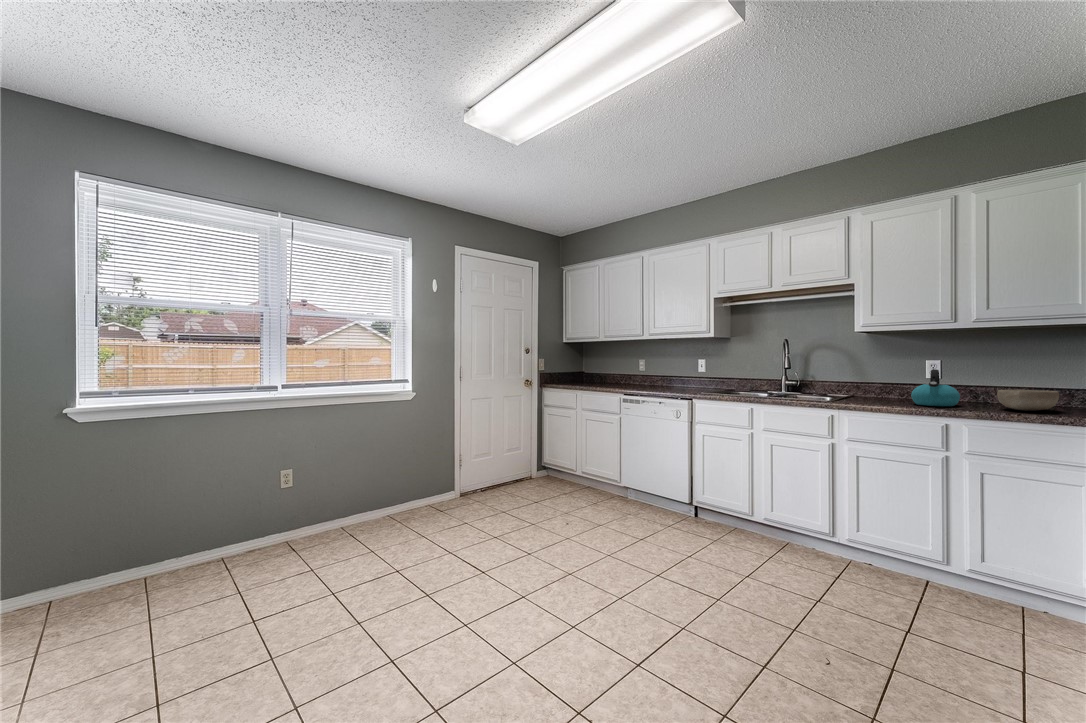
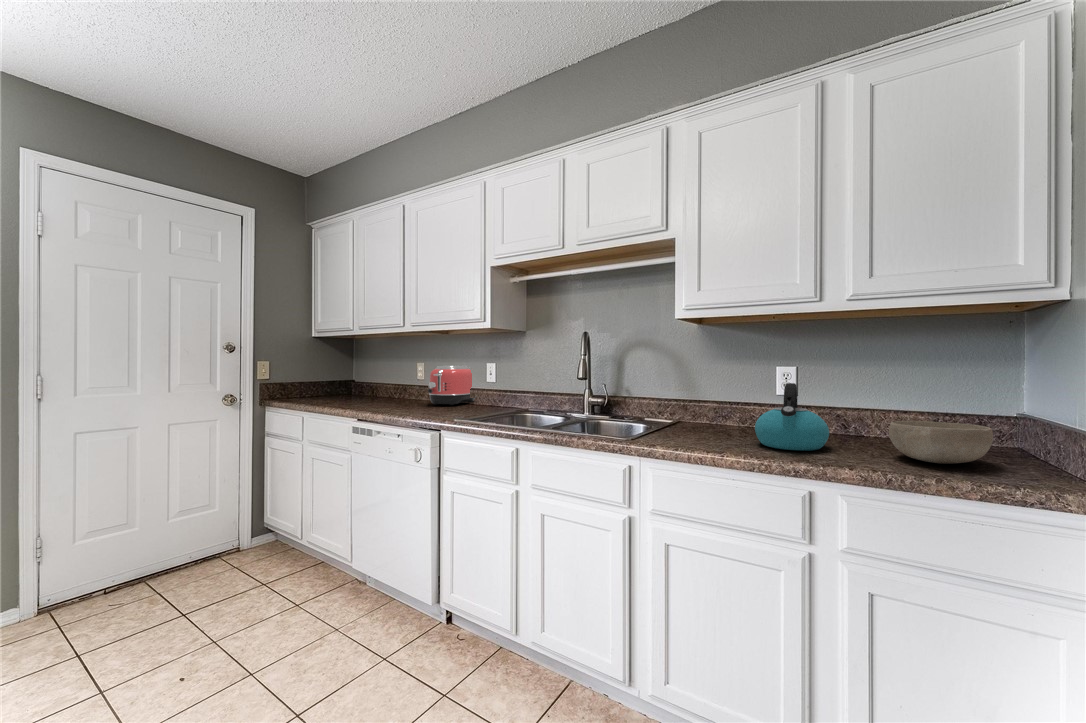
toaster: none [660,362,689,388] -> present [428,365,475,405]

